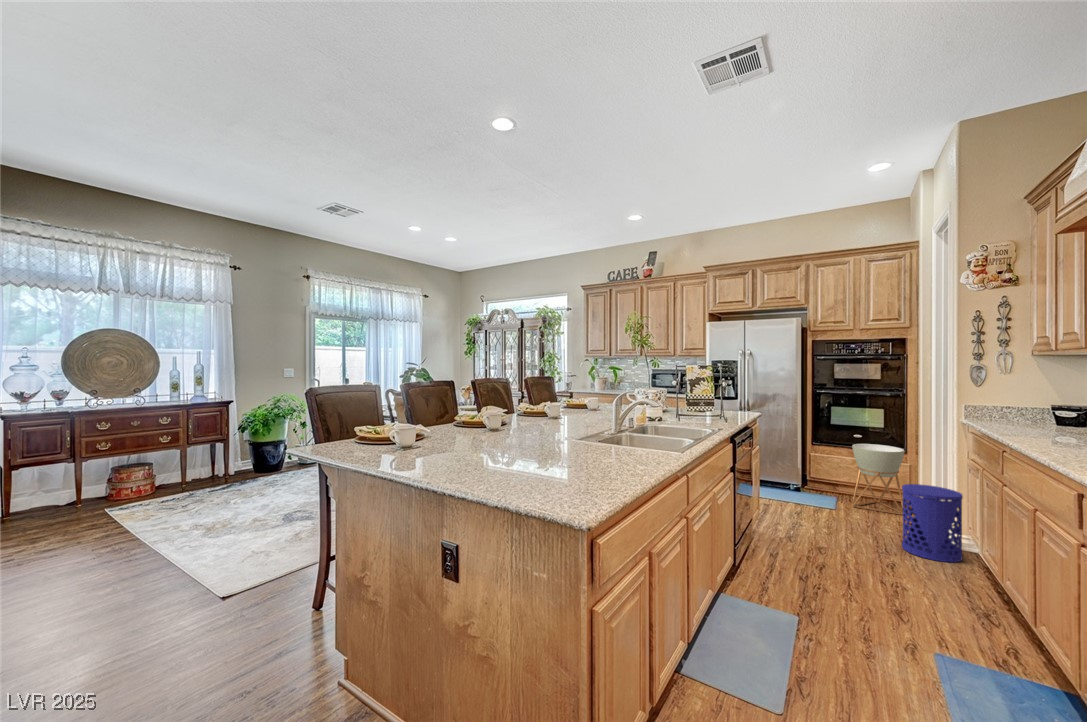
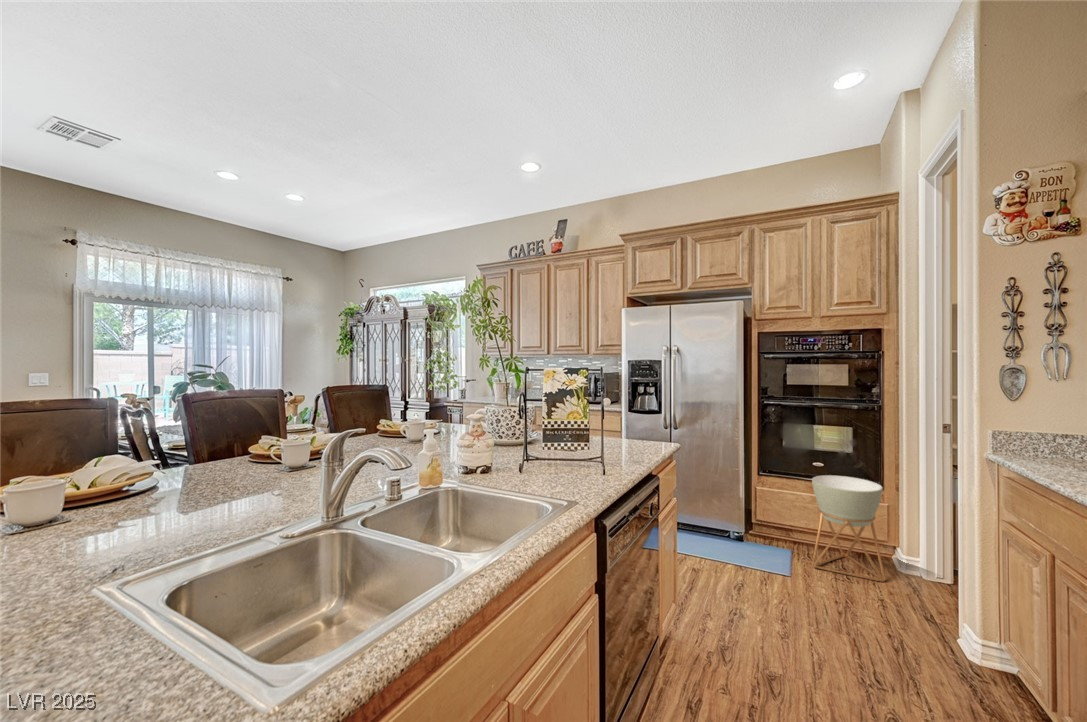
waste bin: present [902,484,963,562] -> none [892,555,992,698]

